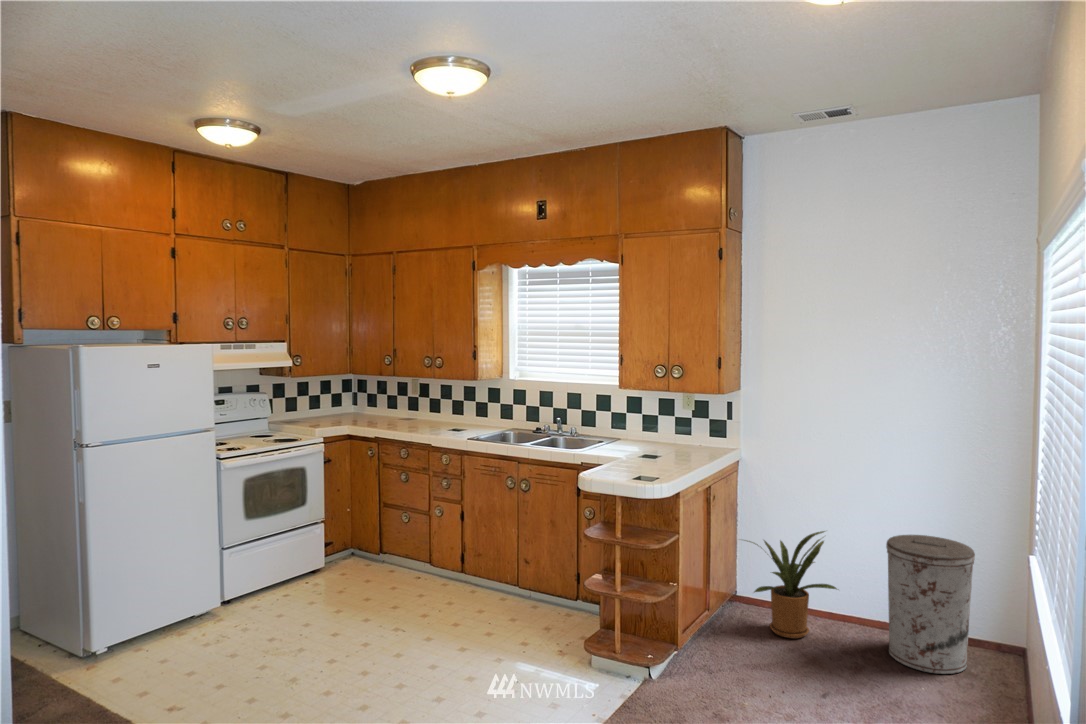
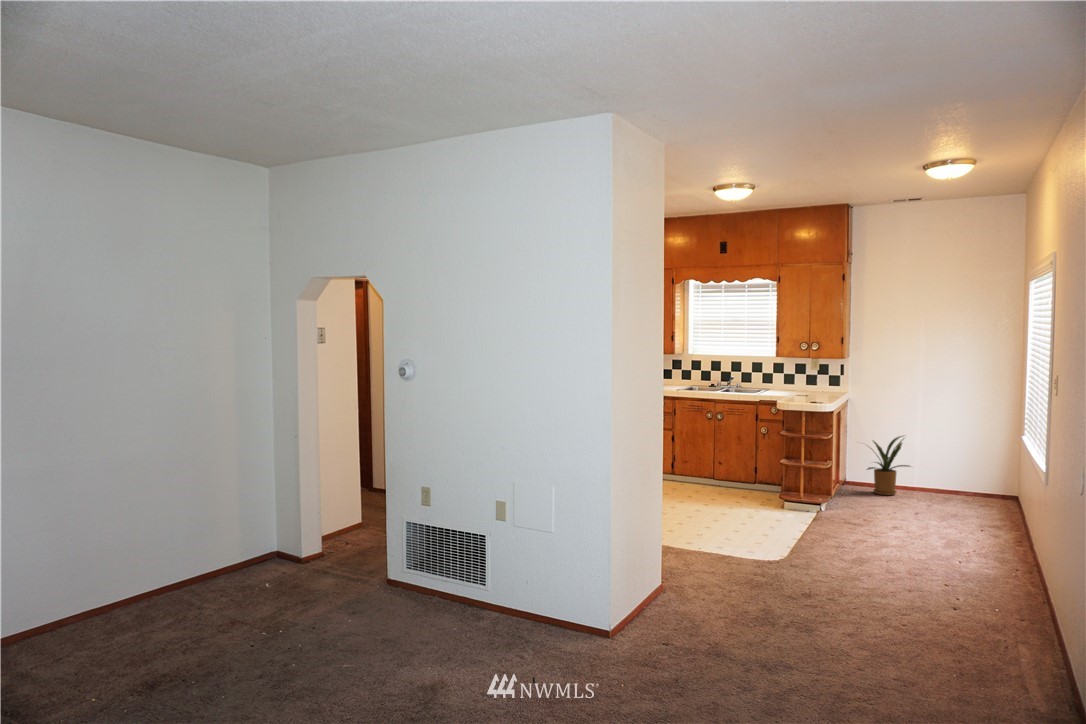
trash can: present [886,535,975,674] -> none [941,435,990,504]

